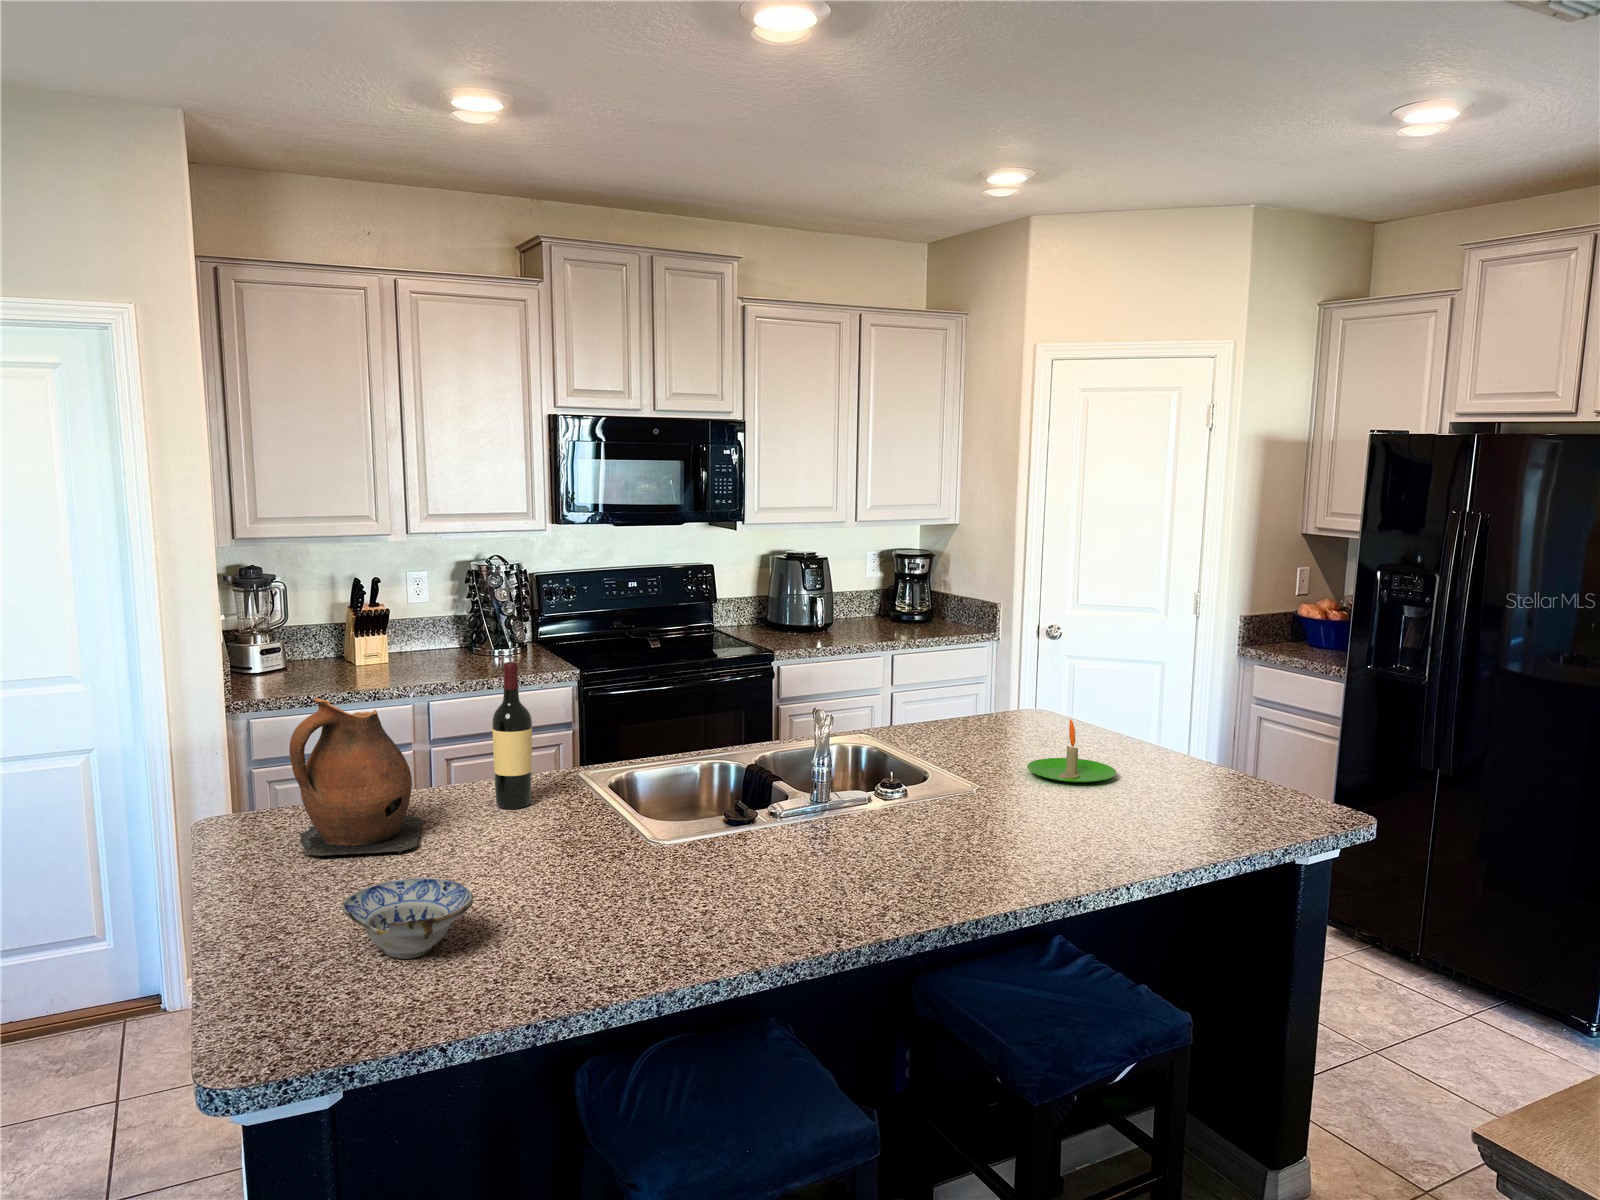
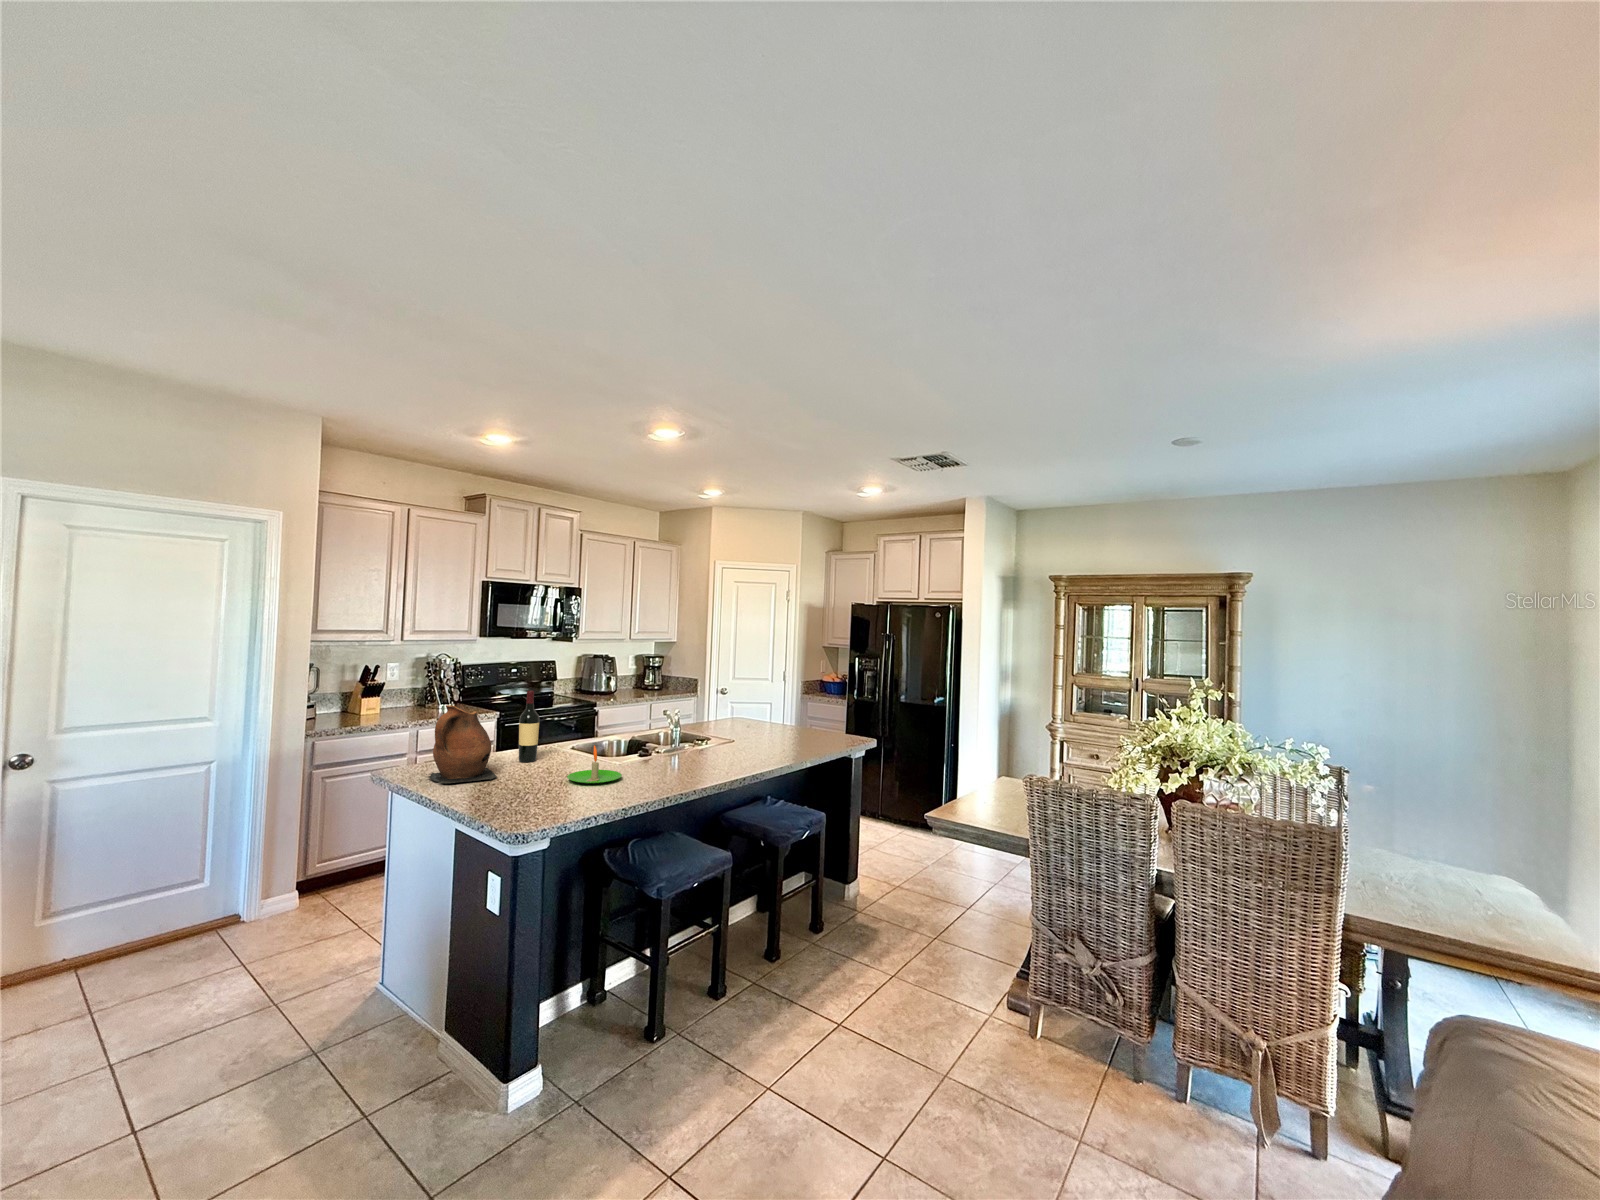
candle: present [1027,719,1117,783] -> present [567,746,622,784]
ceramic bowl: present [342,878,473,959] -> none [508,777,570,811]

